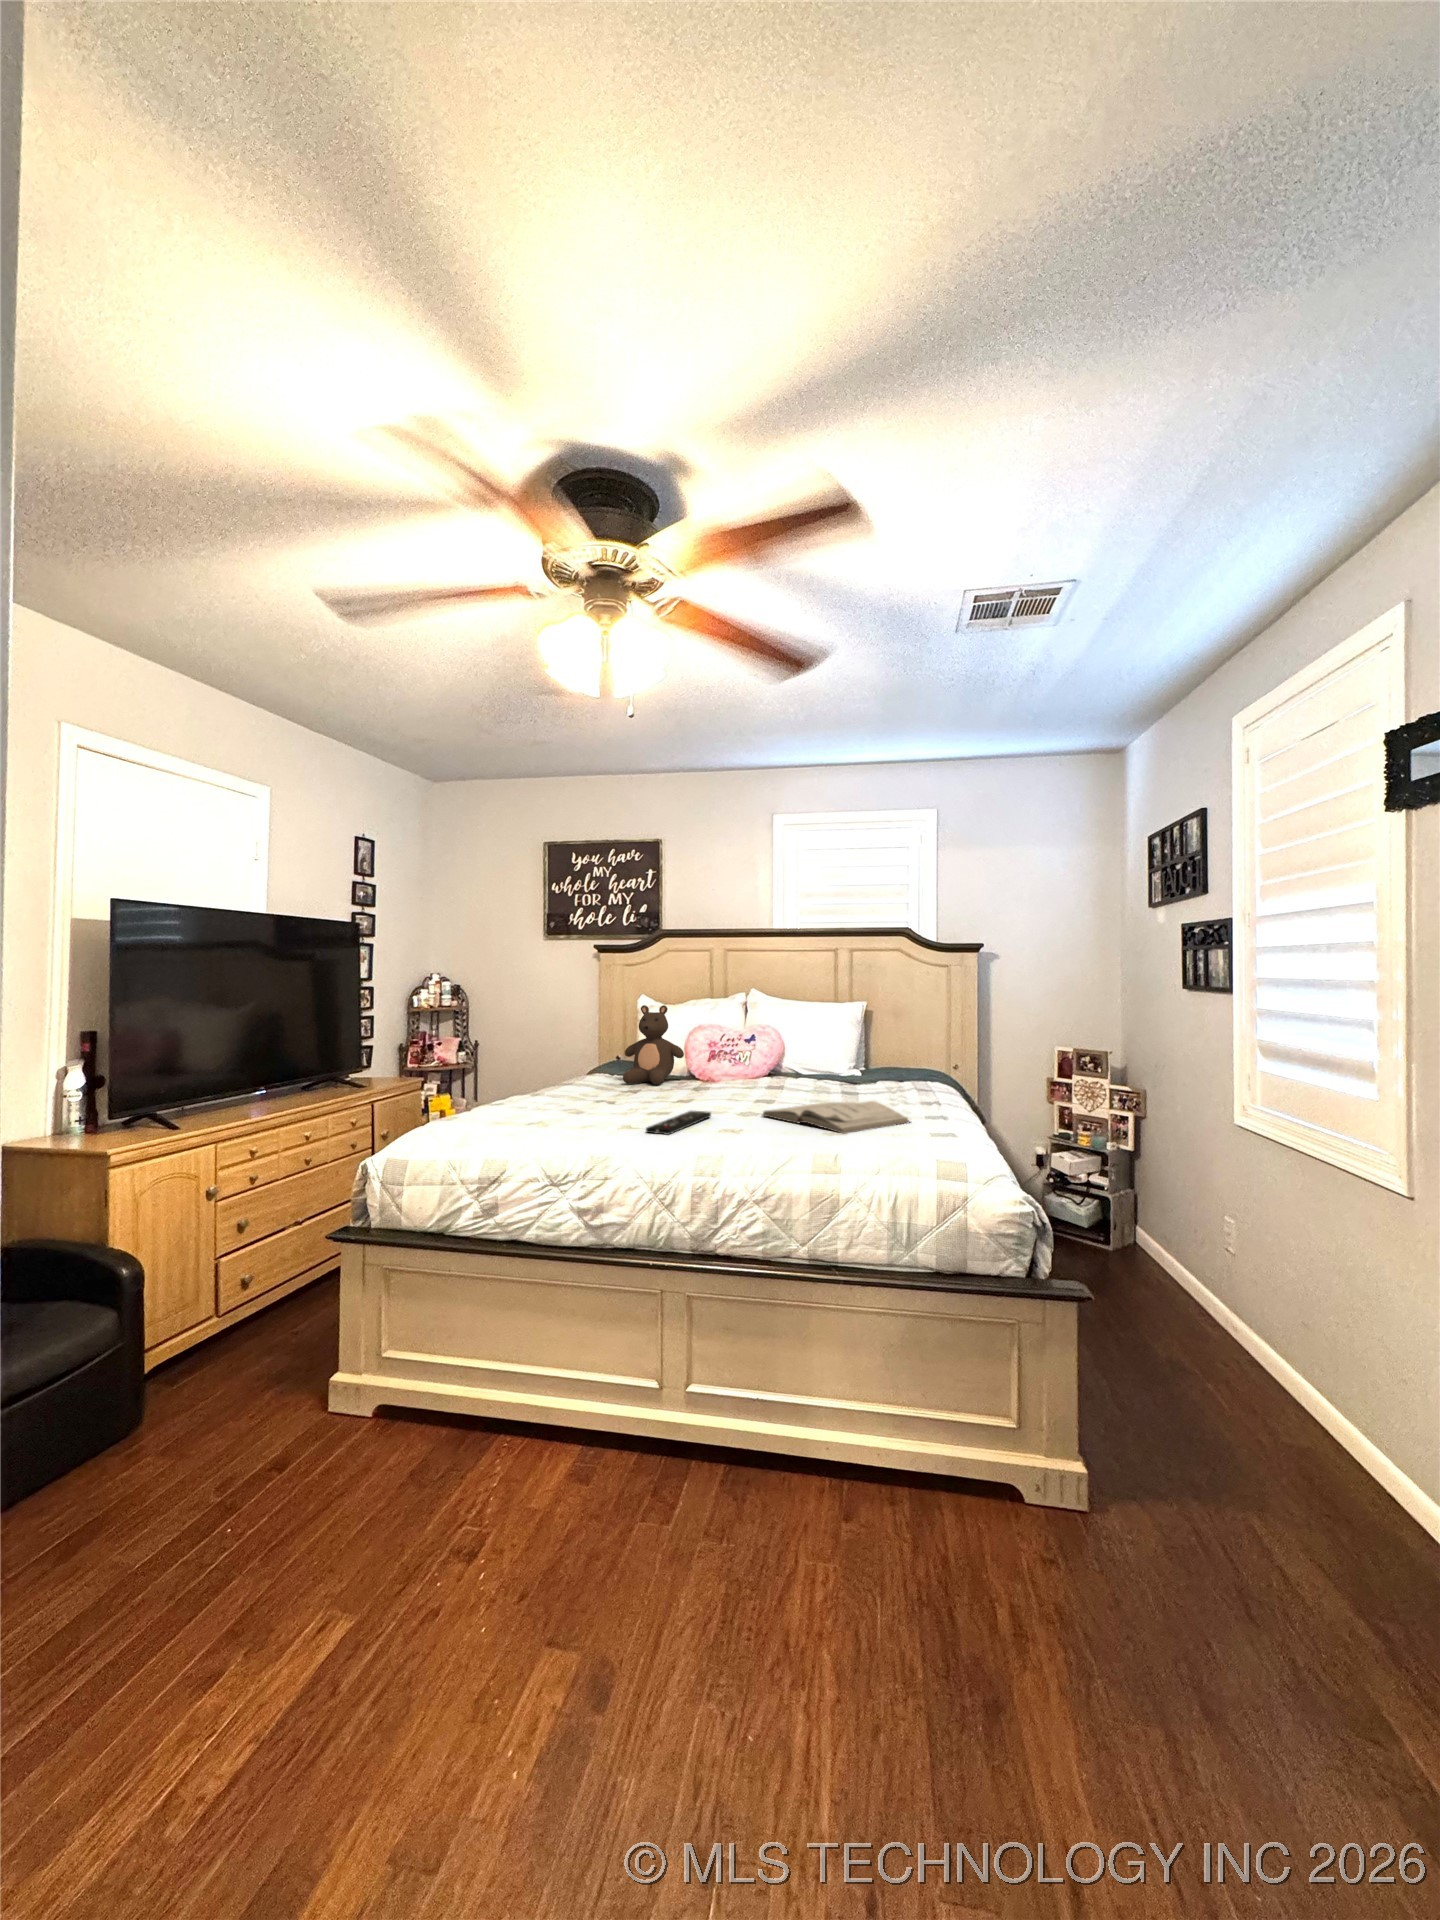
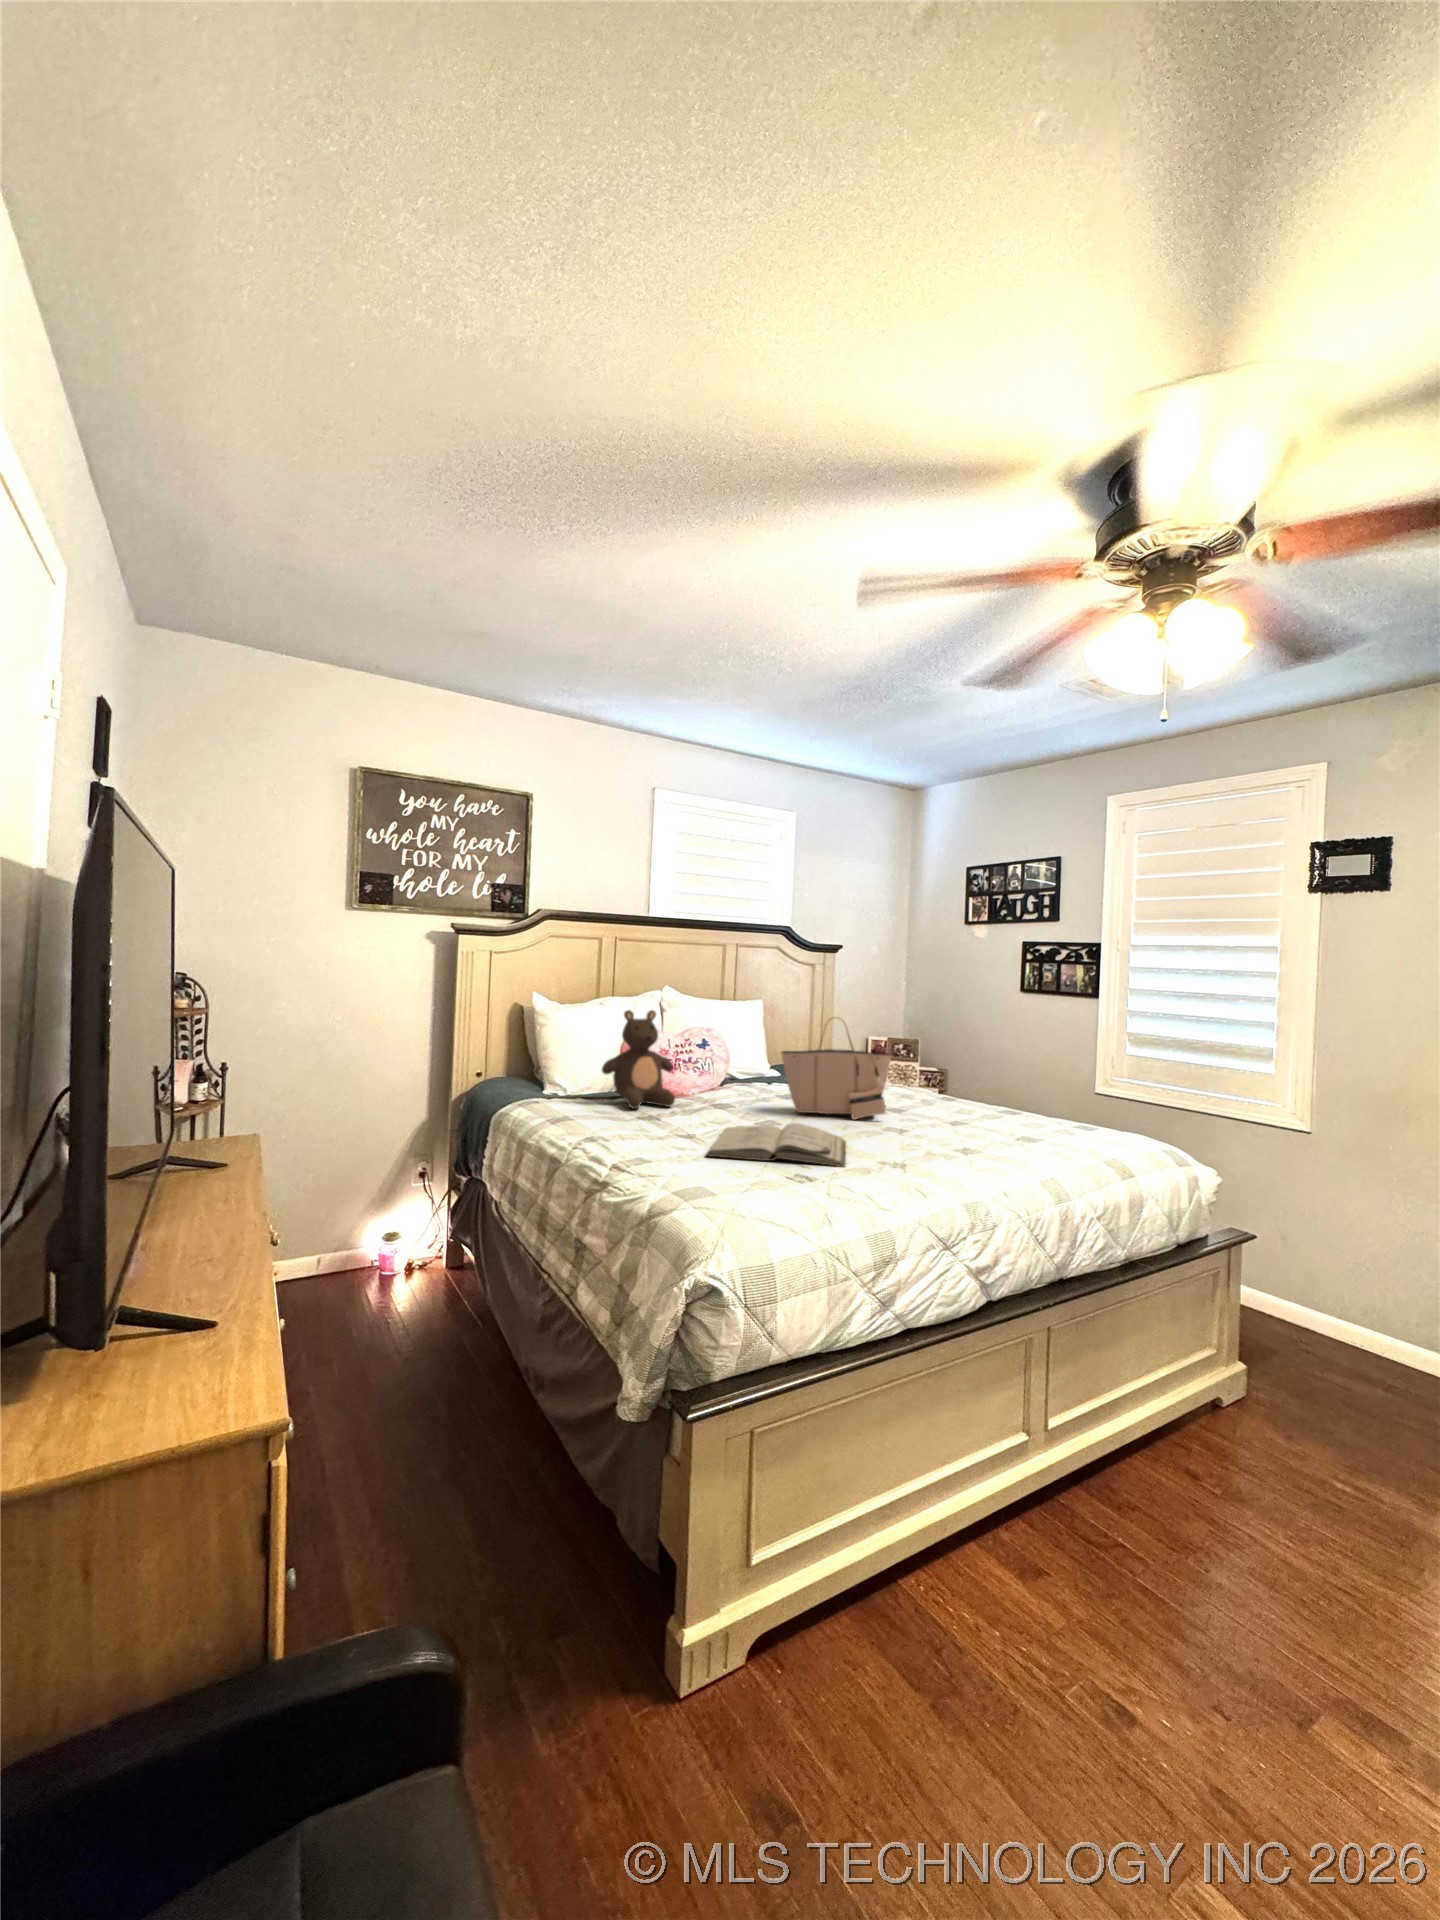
tote bag: none [713,1007,793,1104] -> present [782,1024,891,1120]
book: present [762,1101,910,1134] -> present [706,1123,846,1167]
remote control: present [646,1111,711,1135] -> none [888,1135,979,1169]

